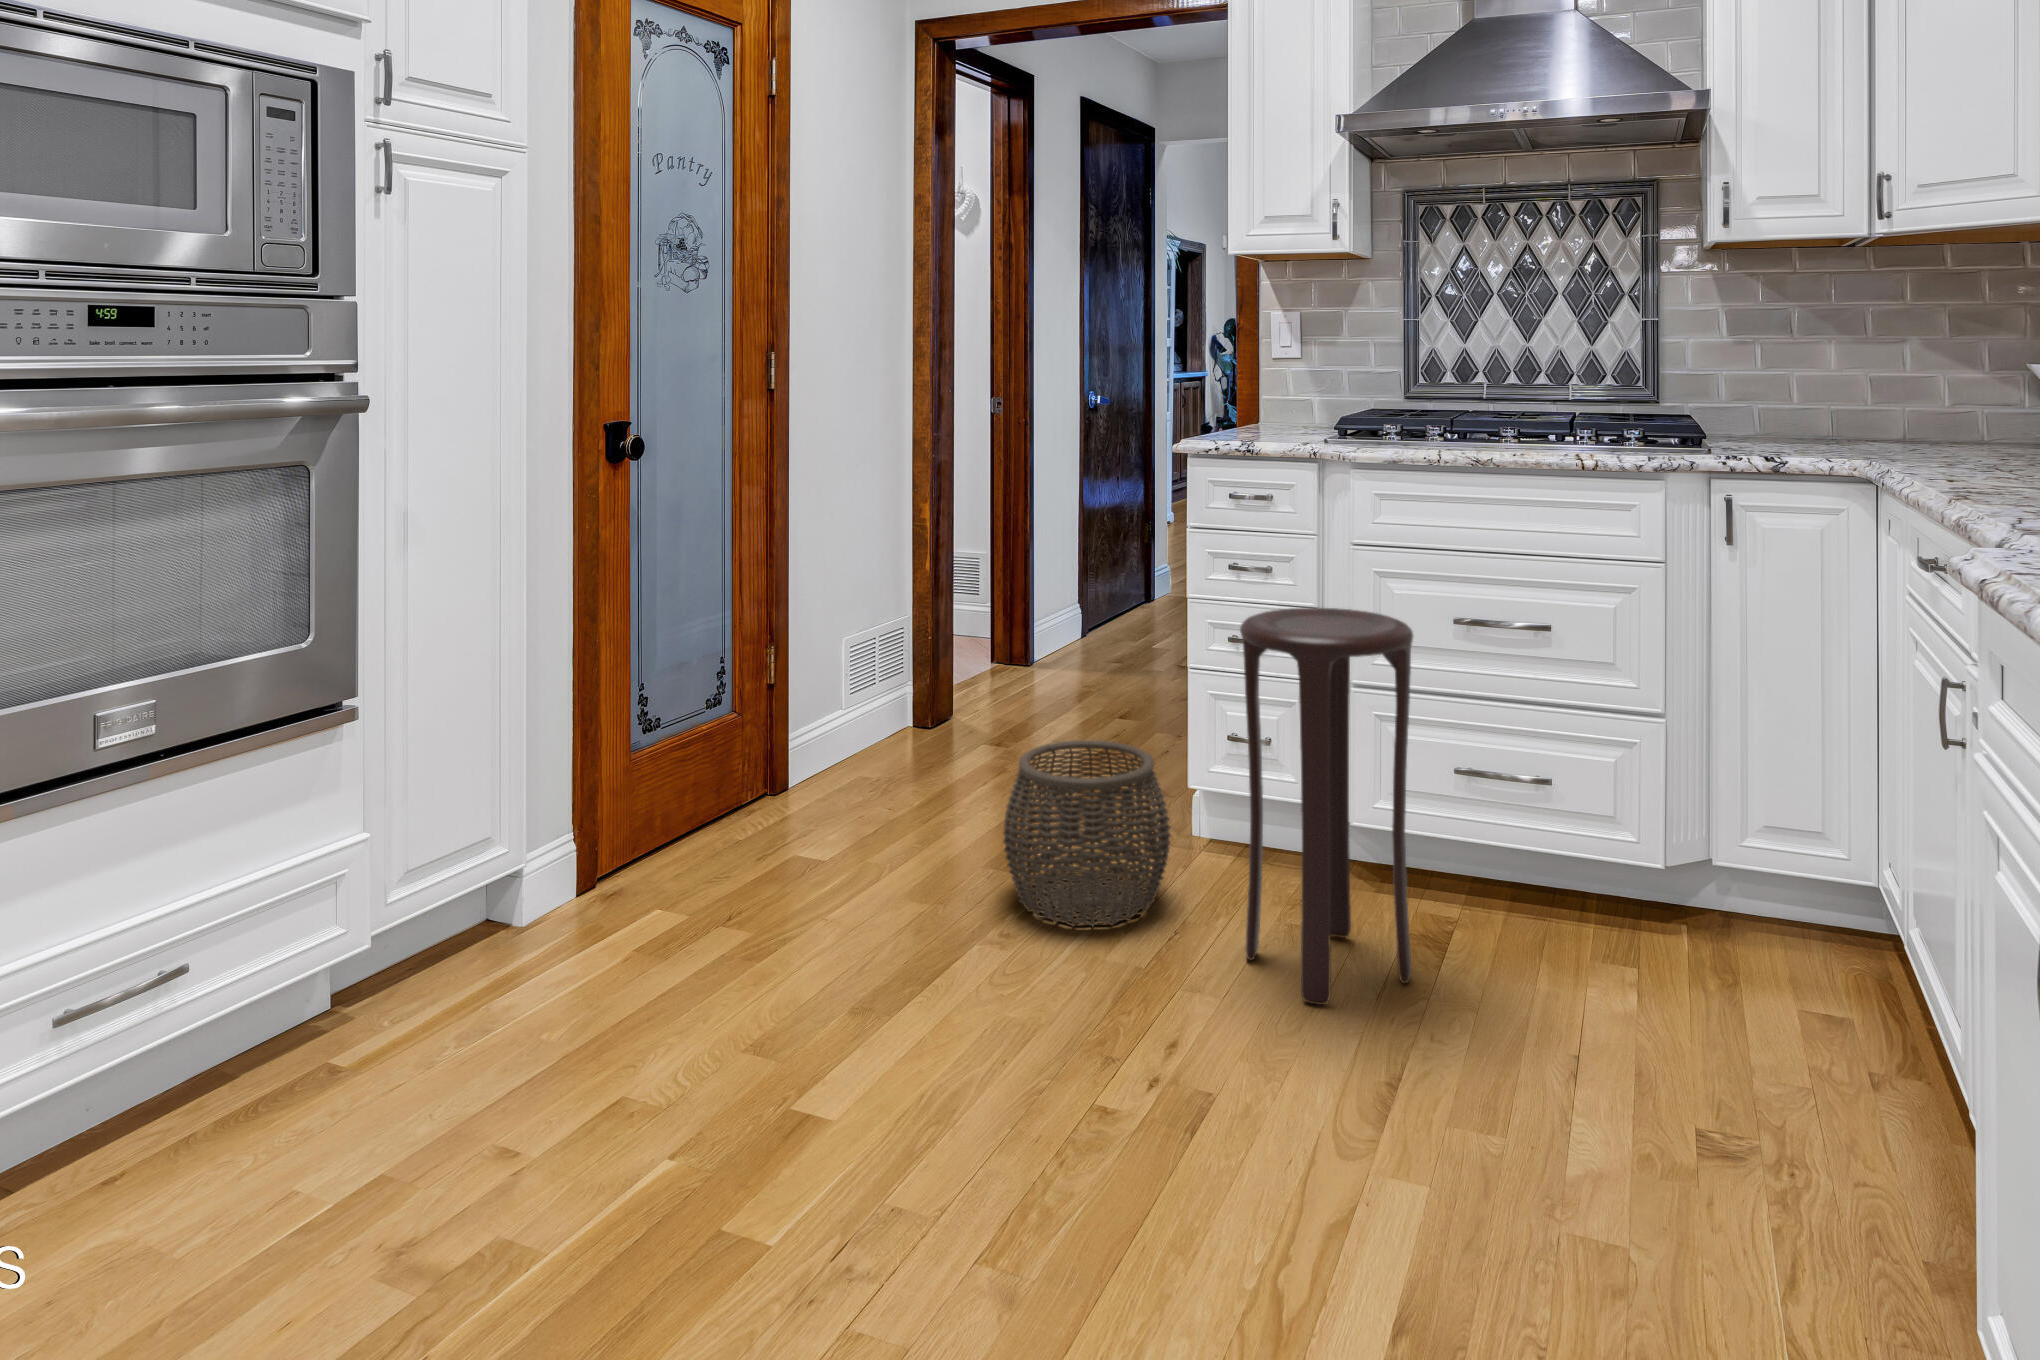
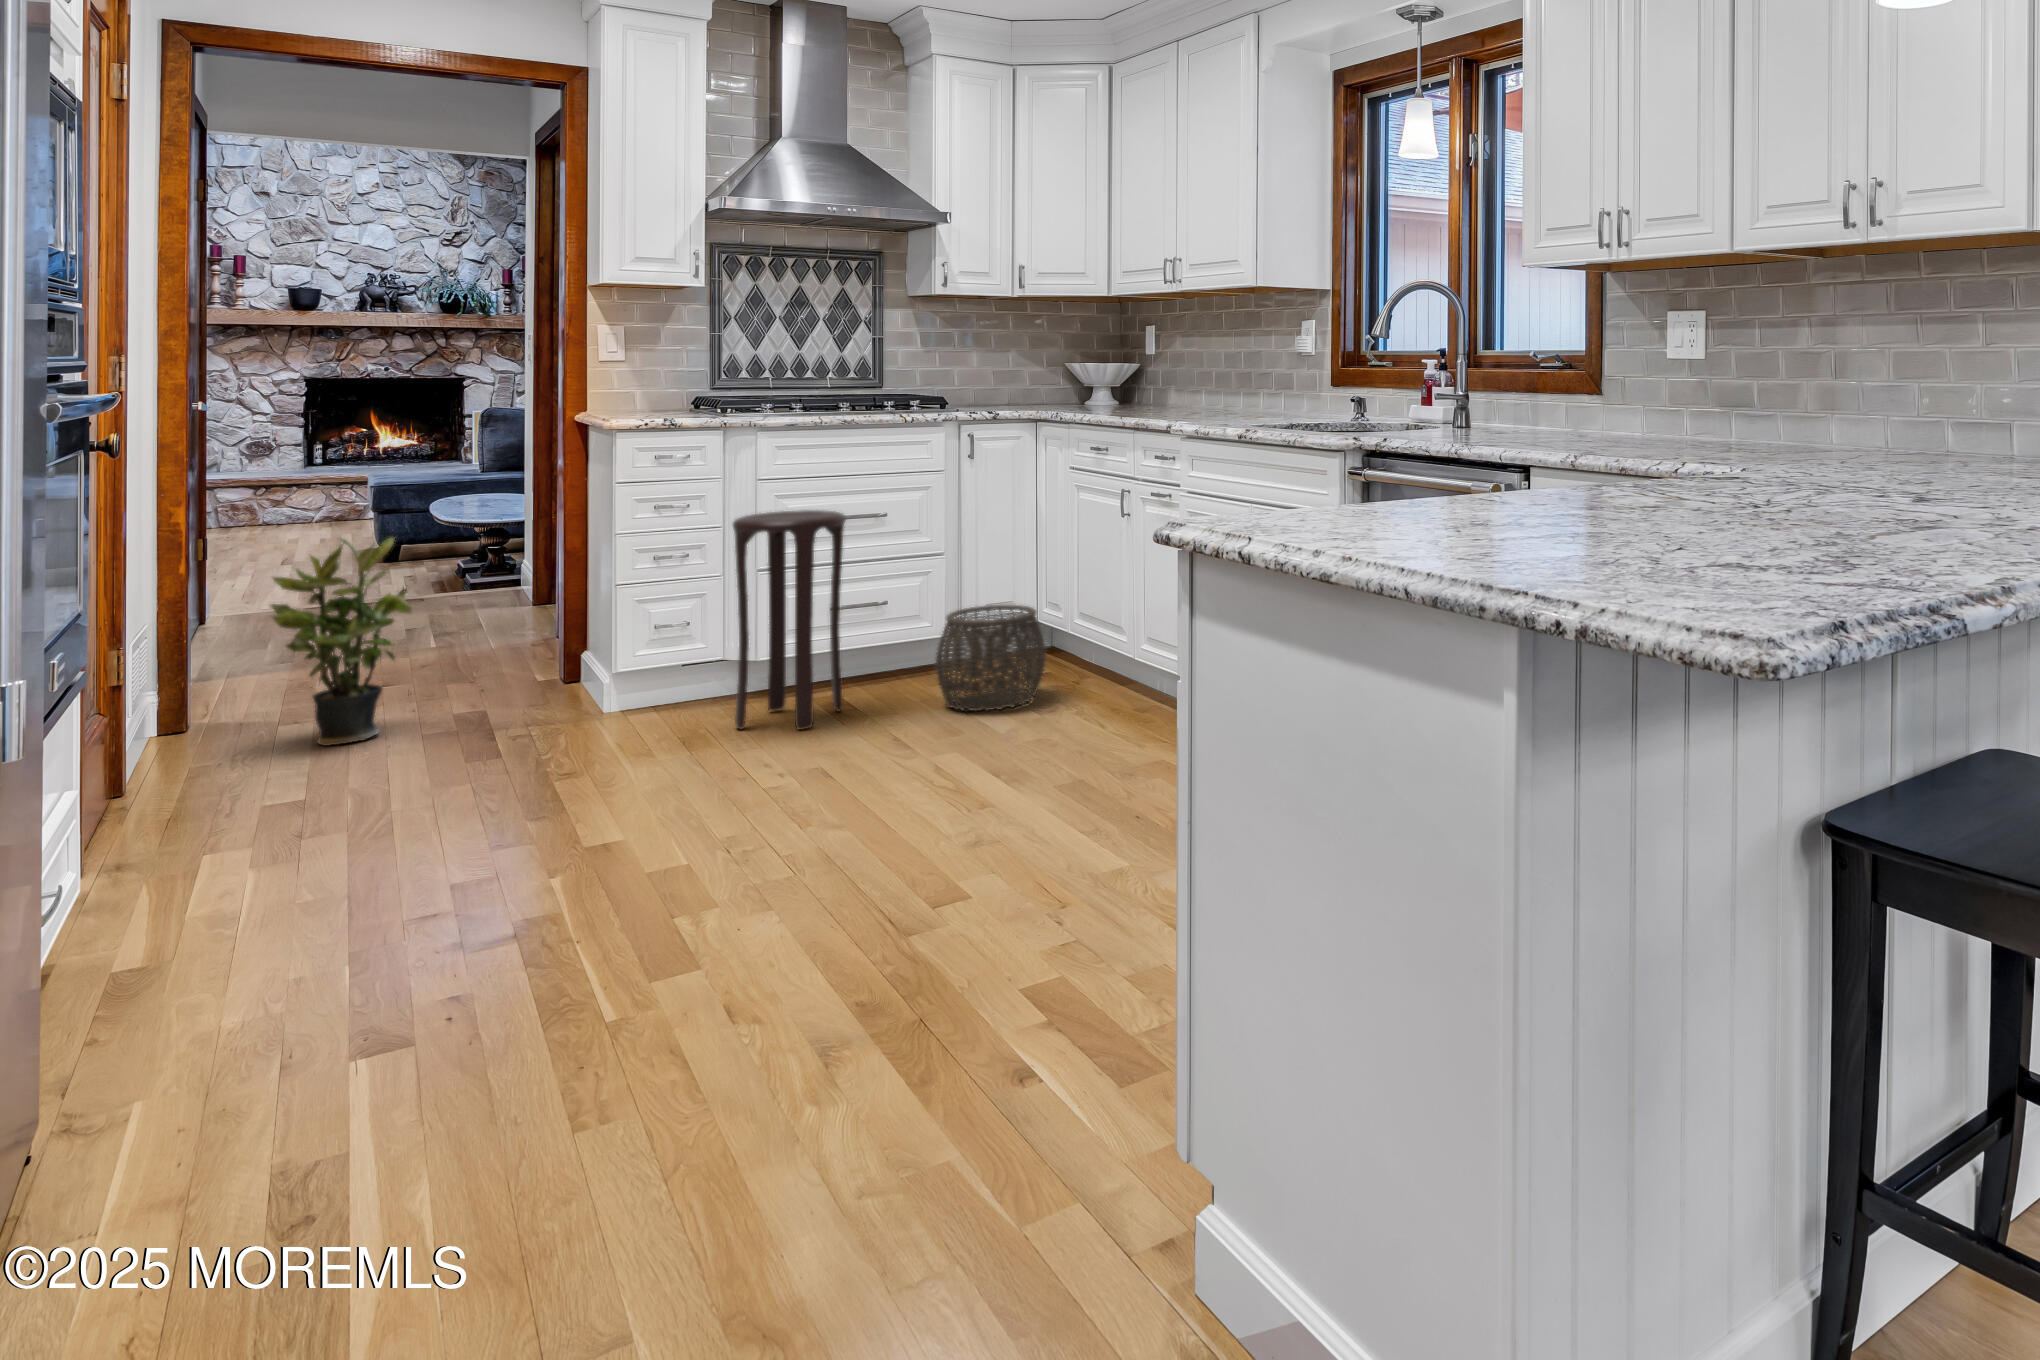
potted plant: none [901,560,1027,802] -> present [271,538,412,746]
woven basket: present [1003,740,1171,926] -> present [936,605,1046,711]

